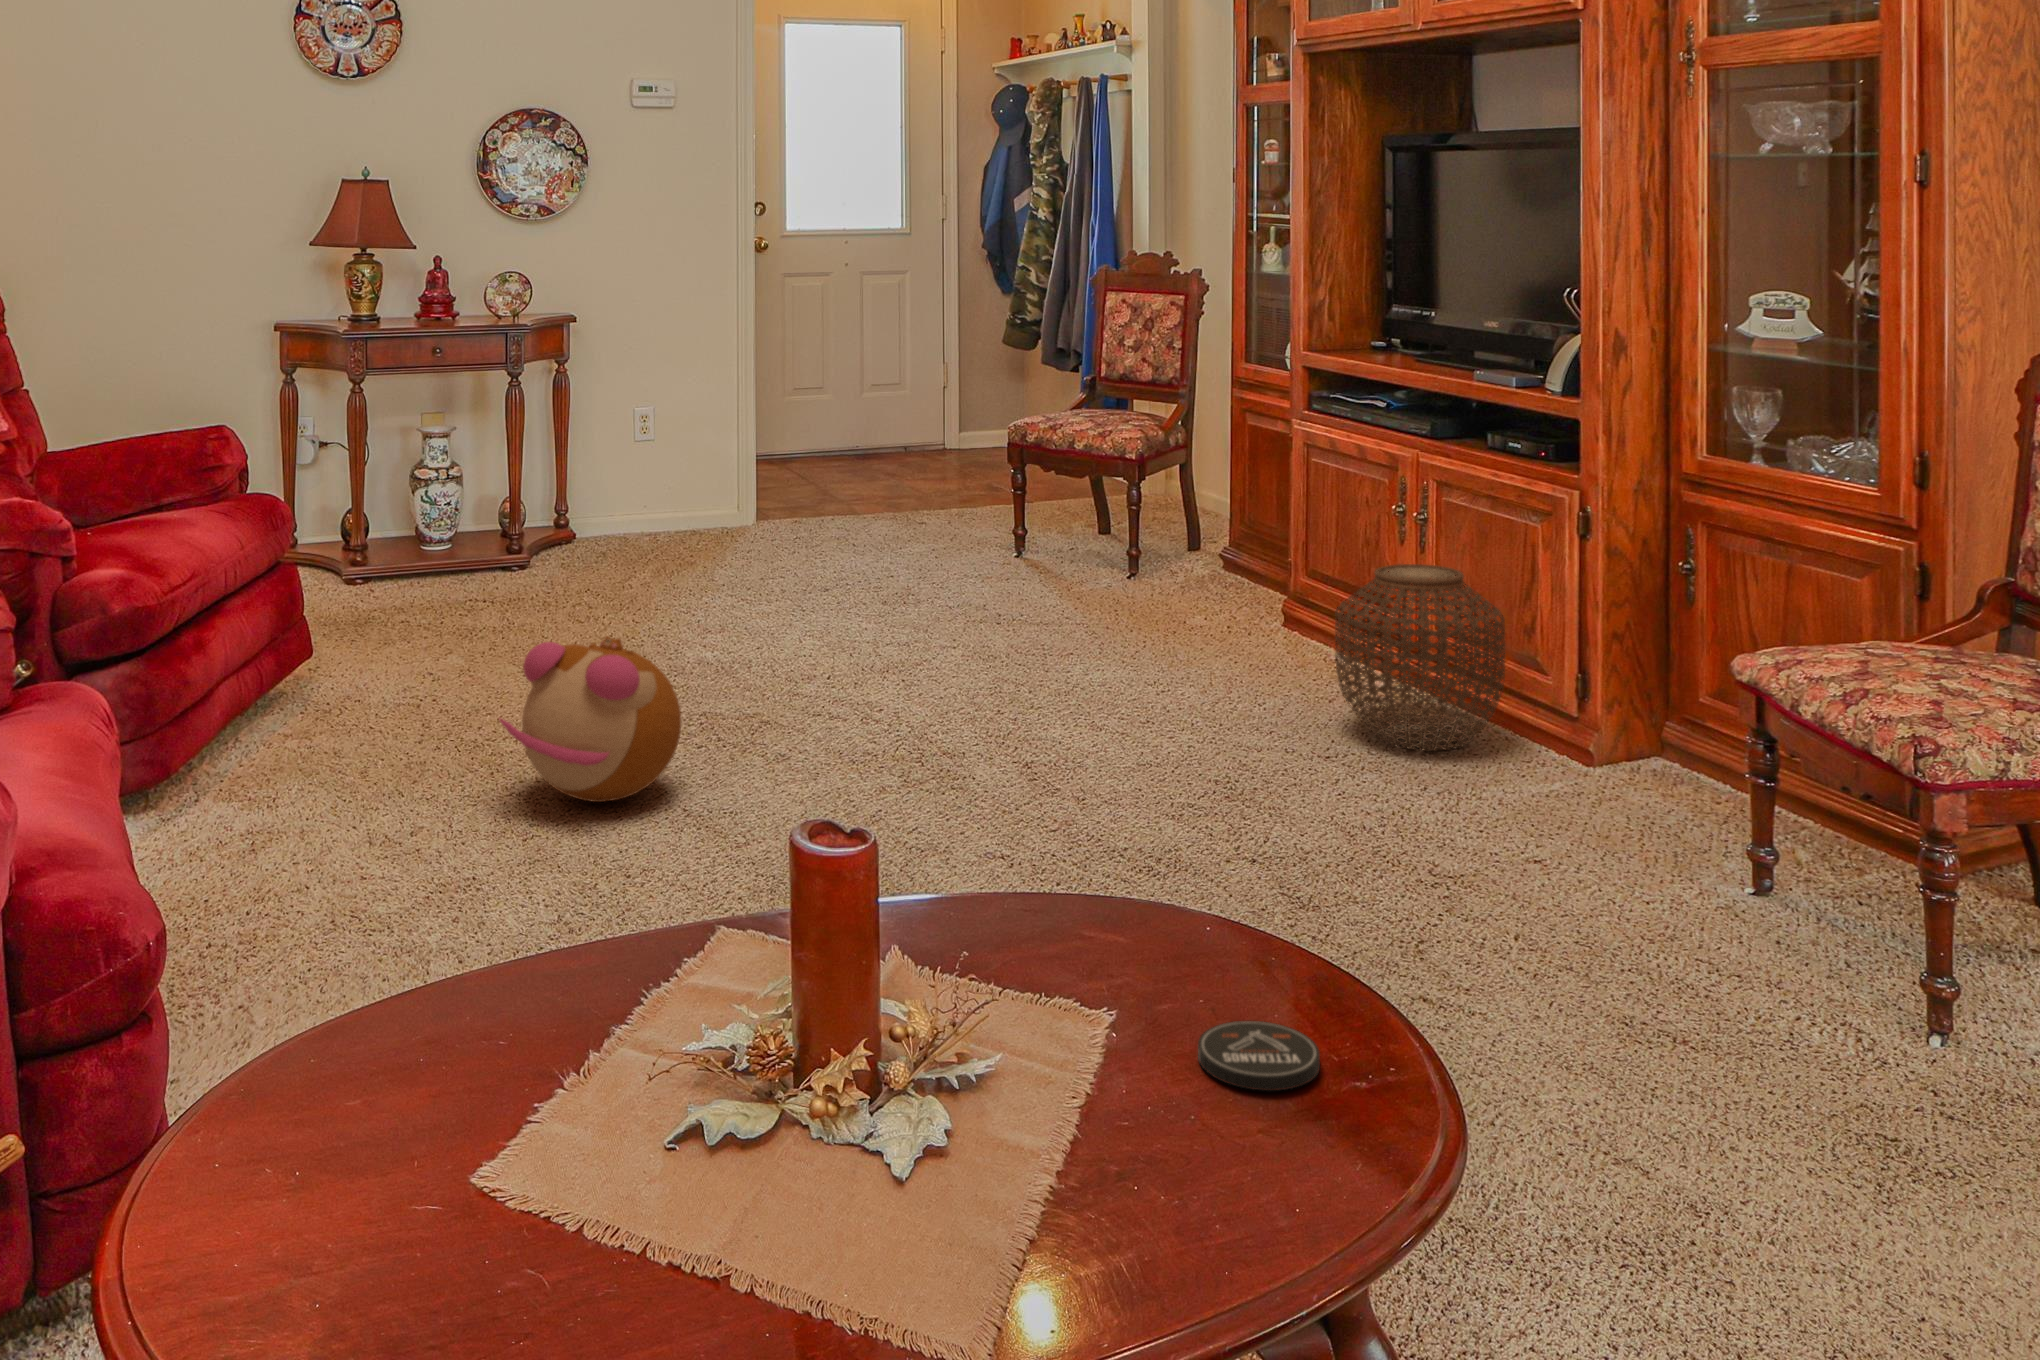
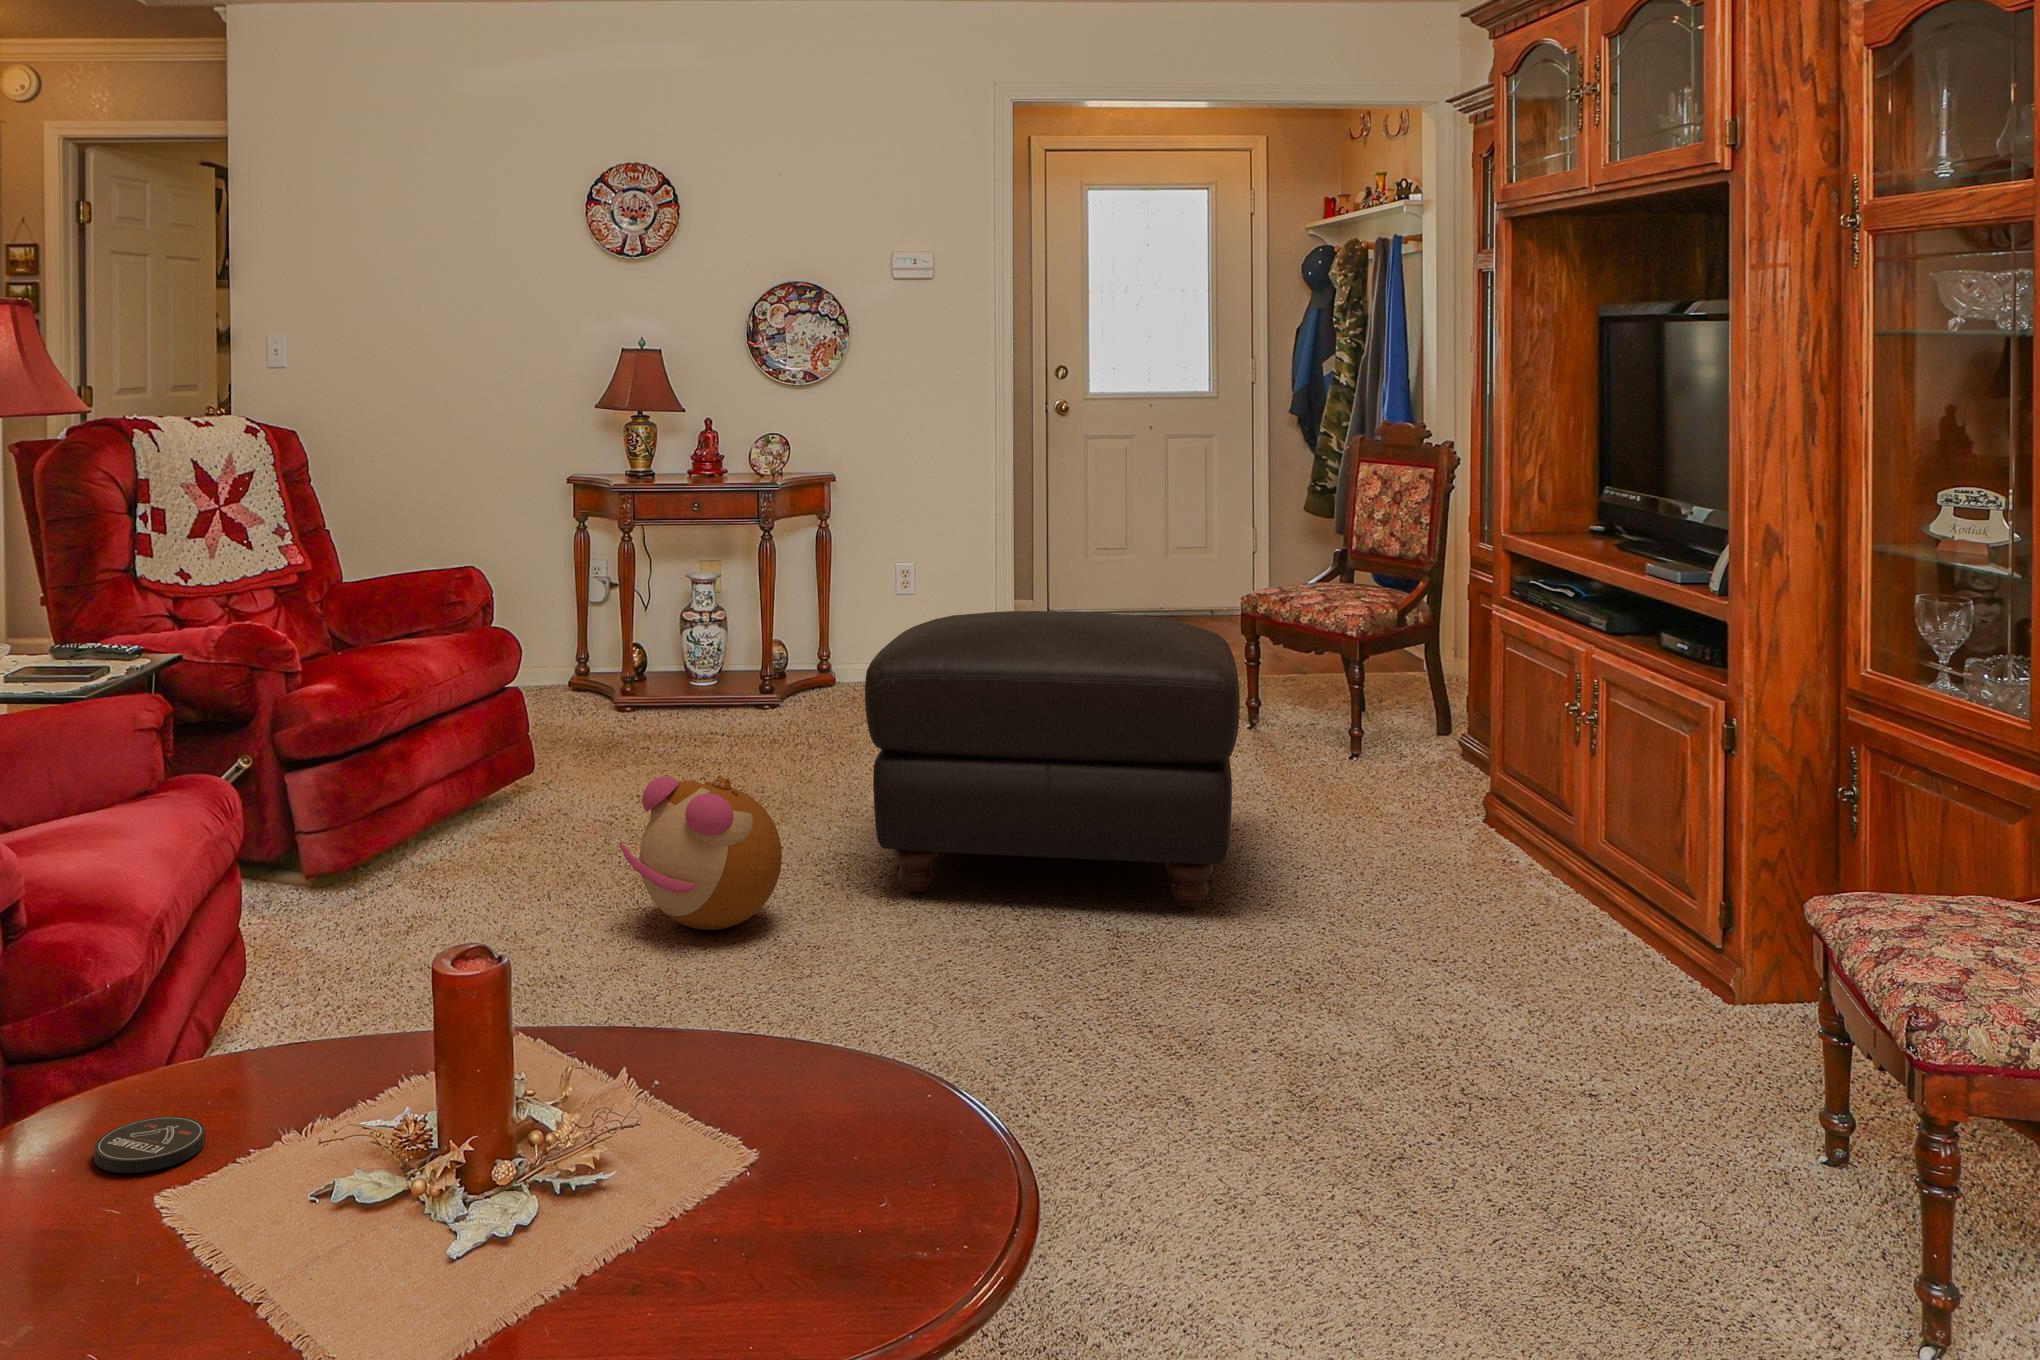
ottoman: none [738,445,1127,740] -> present [865,611,1240,906]
woven basket: present [1335,564,1505,751] -> none [1463,768,1651,975]
coaster: present [1198,1021,1320,1091] -> present [94,1116,205,1173]

